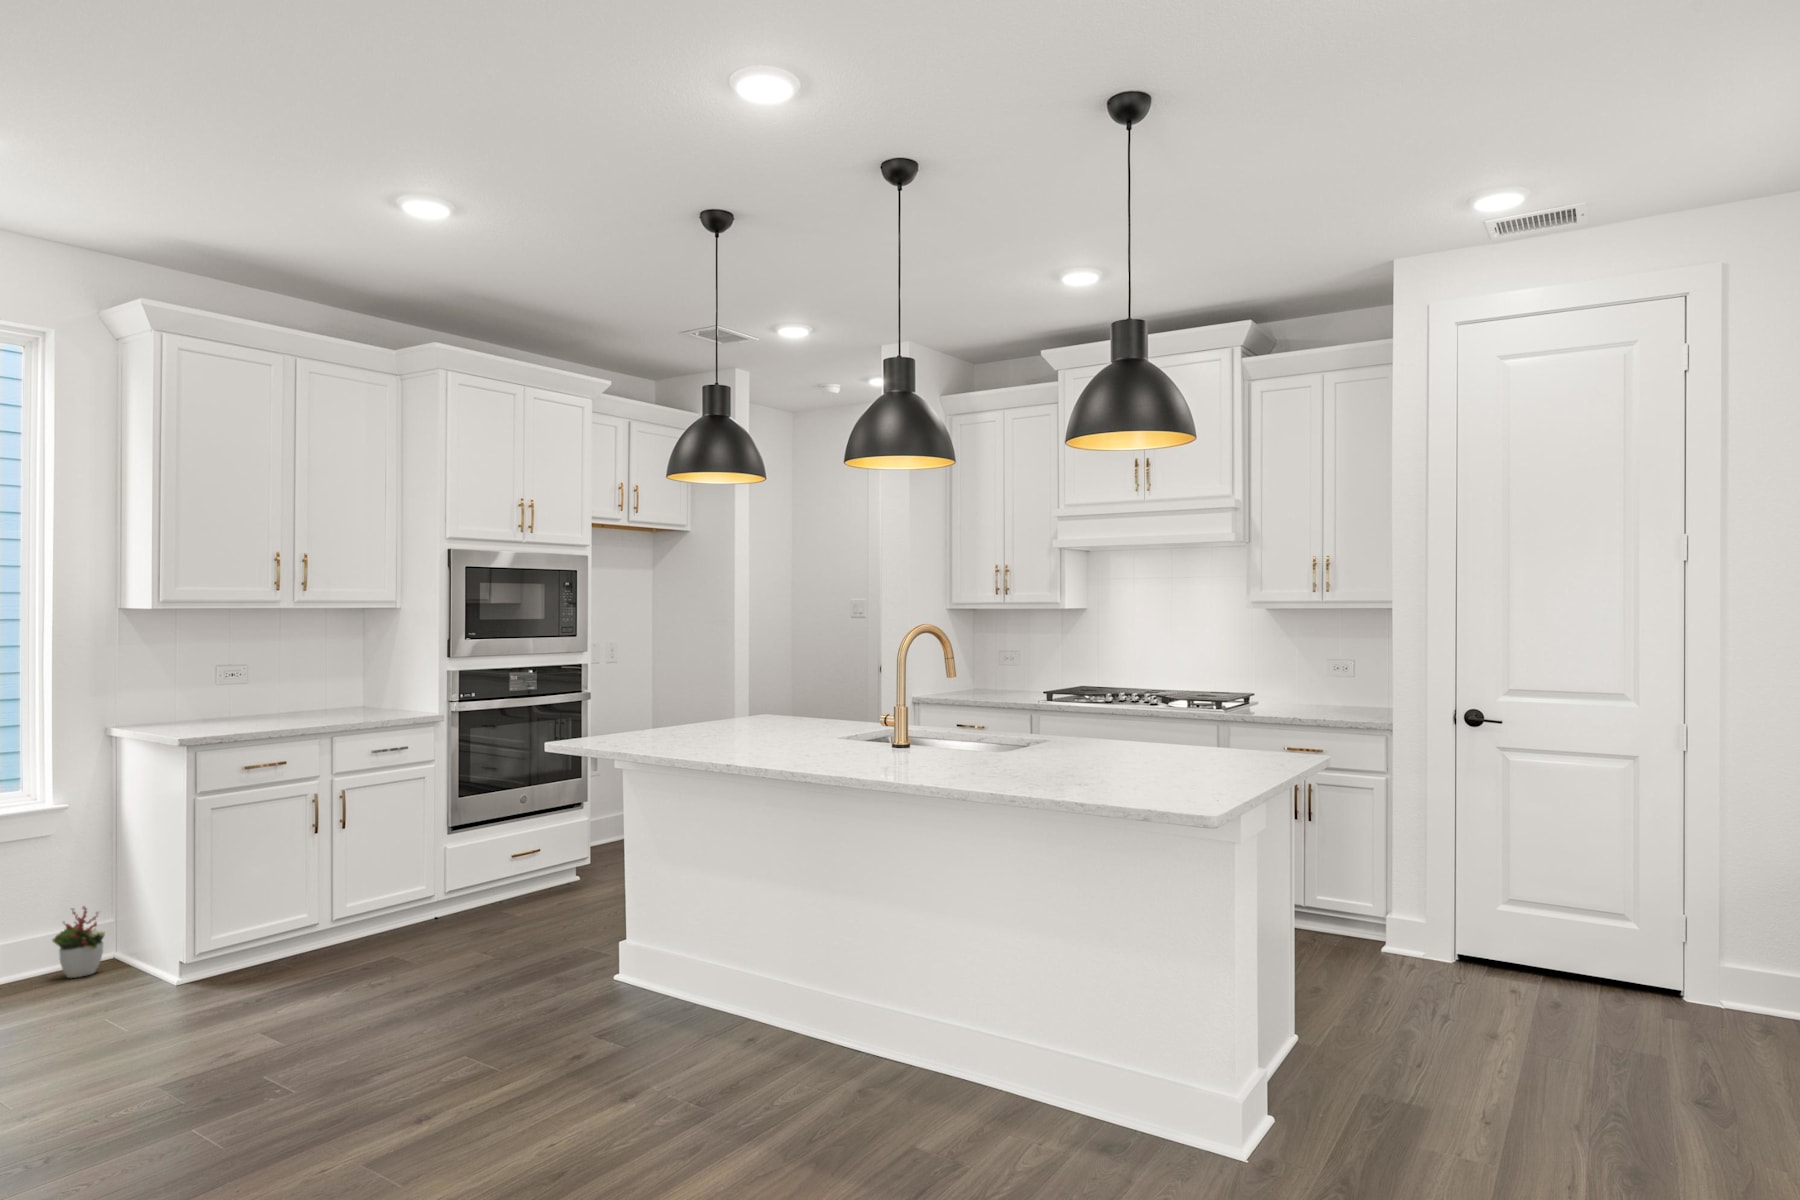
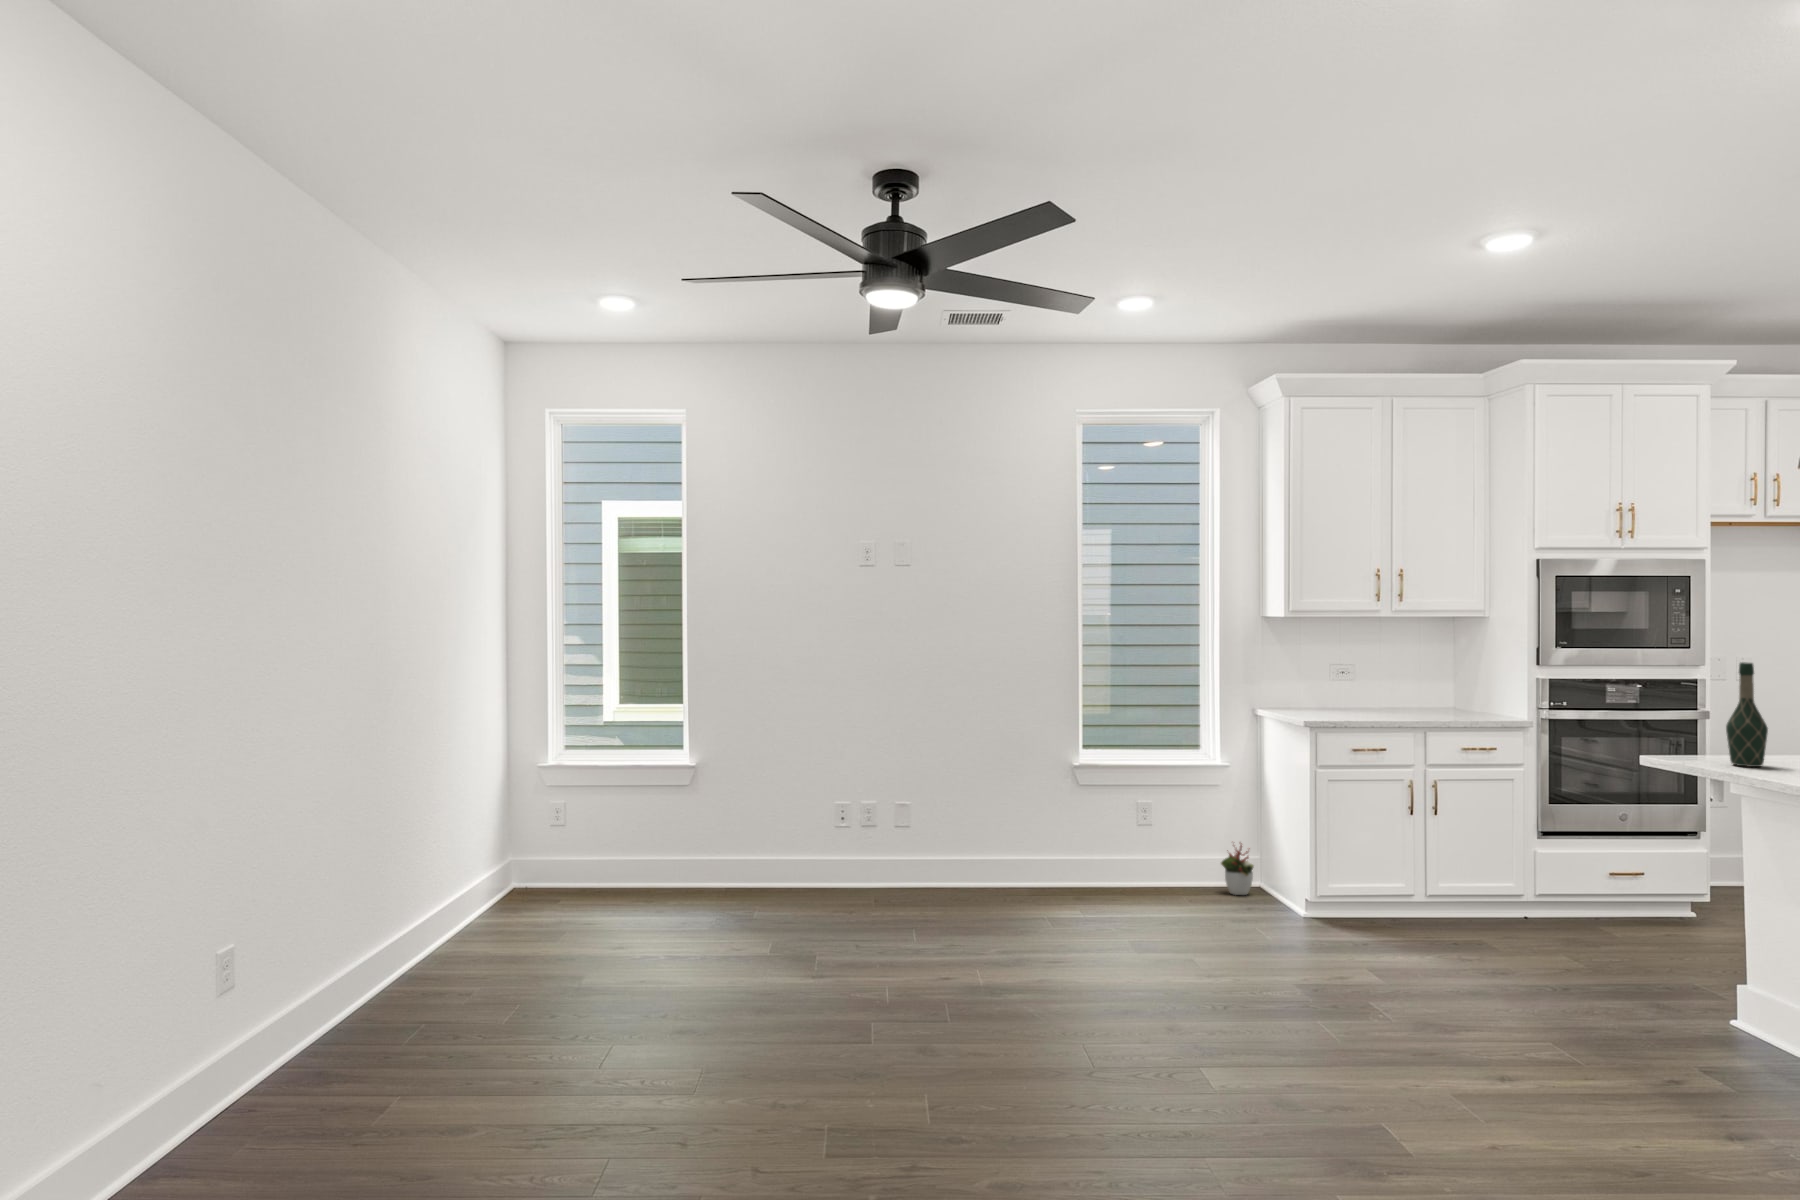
wine bottle: none [617,647,647,742] -> present [1726,662,1768,767]

